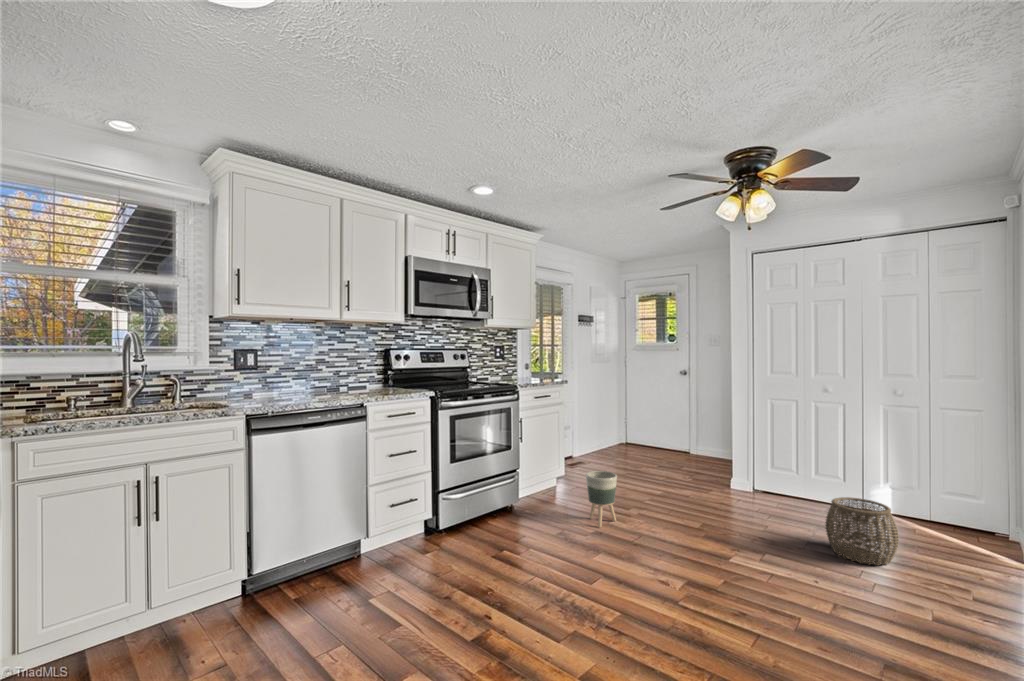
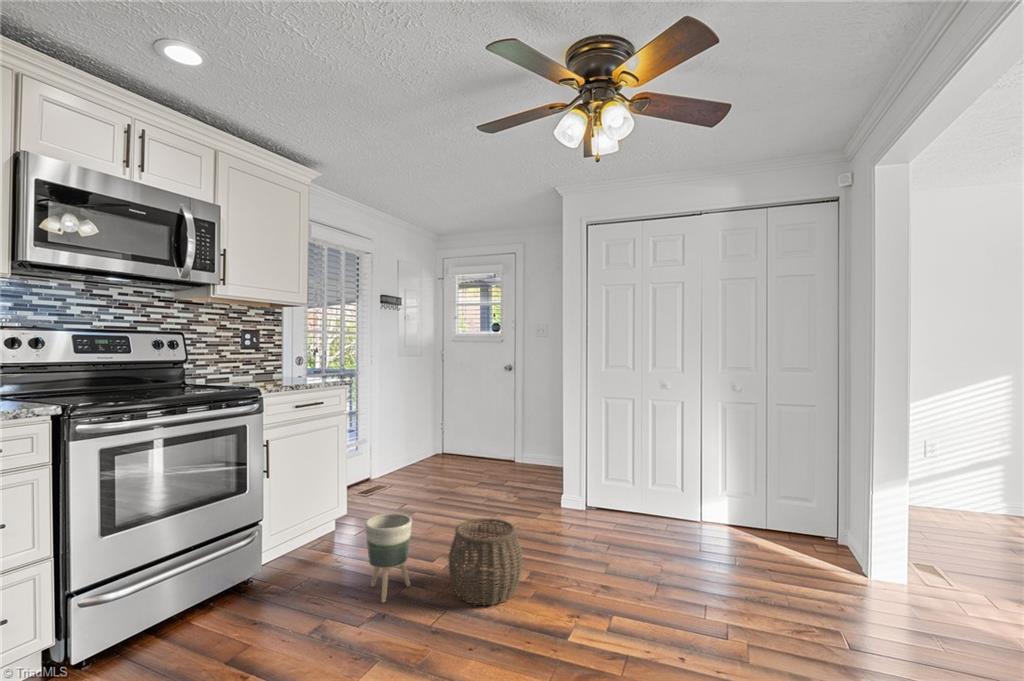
woven basket: present [825,497,899,565] -> present [448,518,523,605]

